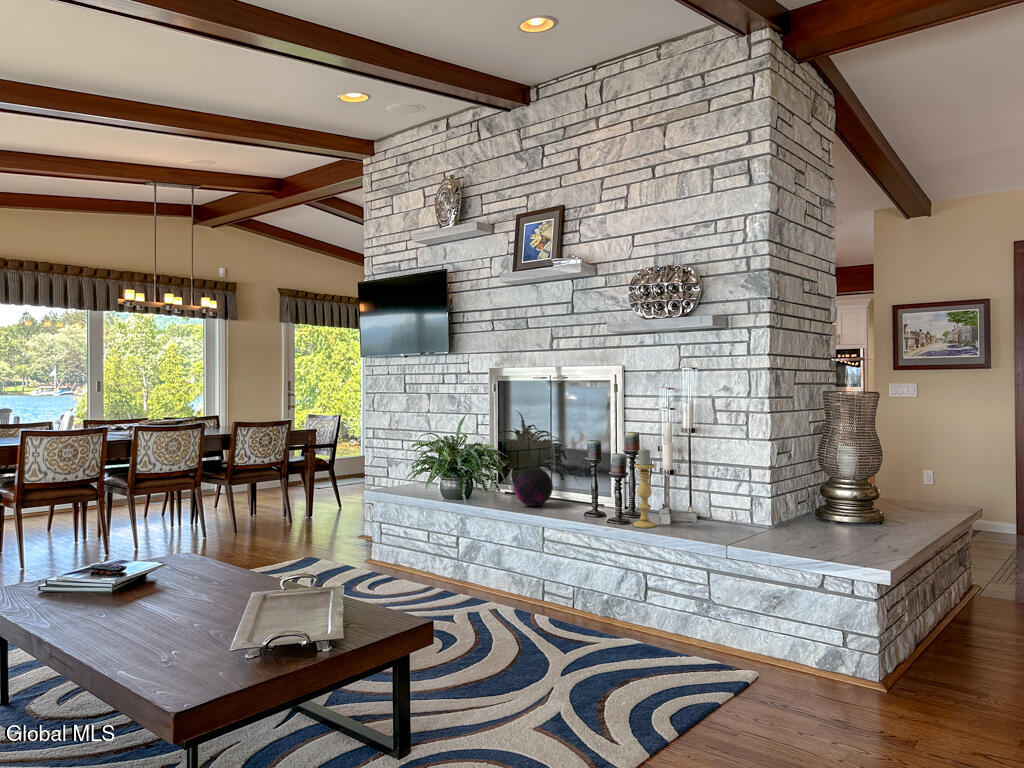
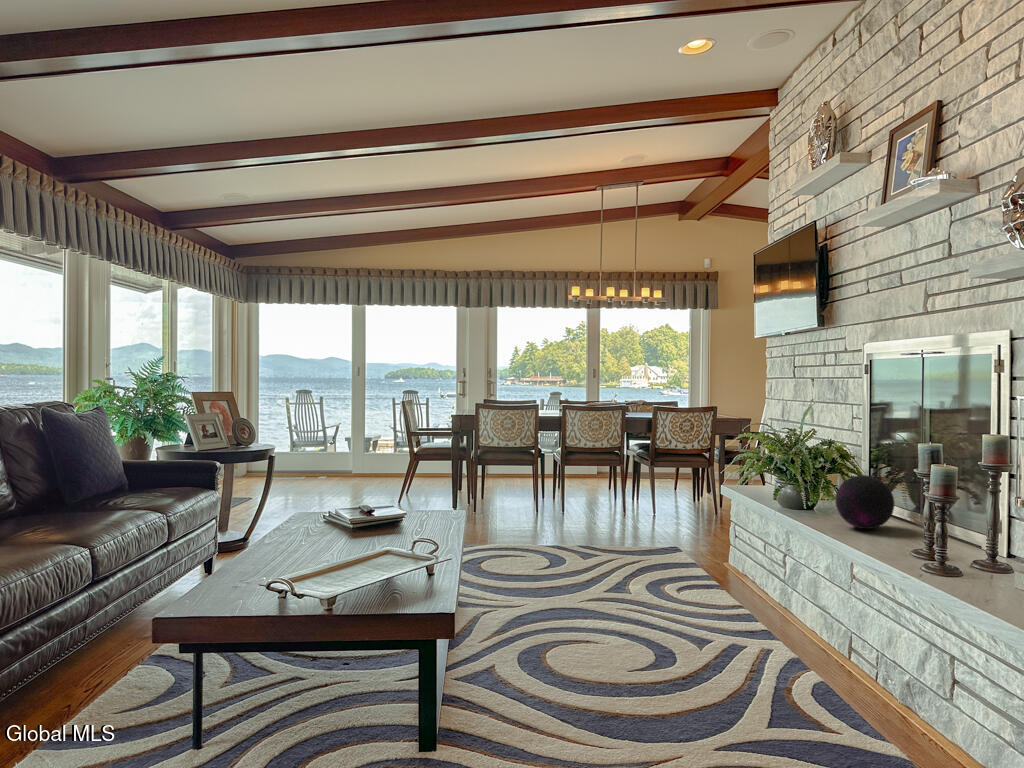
candle holder: present [634,448,655,528] -> none [949,458,989,587]

